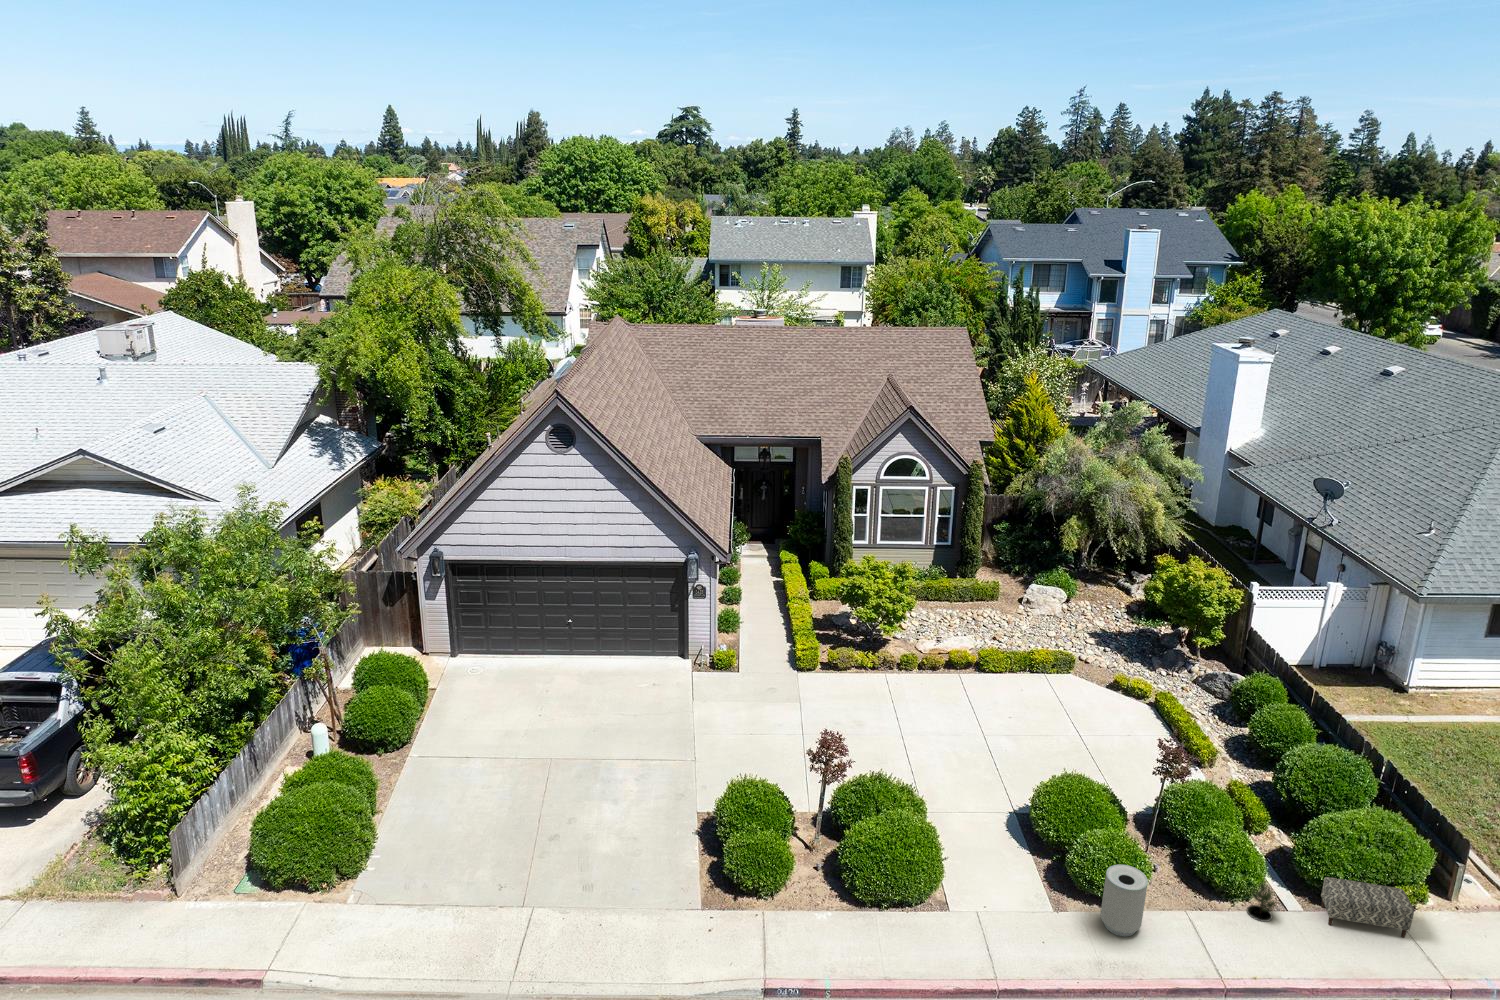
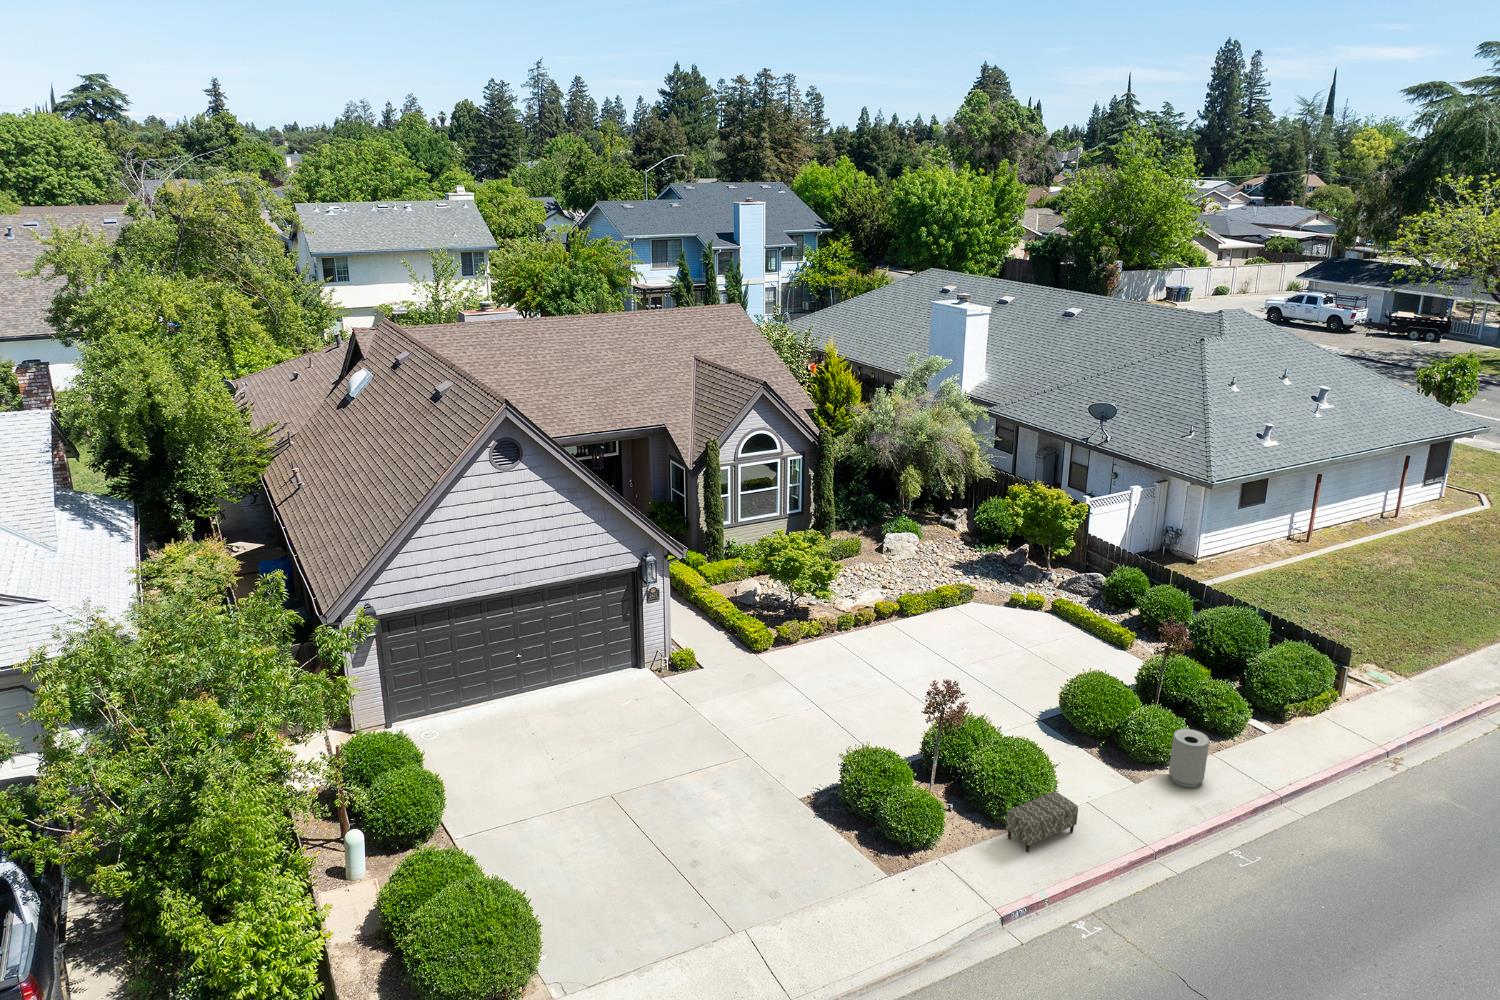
bench: present [1321,877,1414,938] -> present [1006,791,1078,852]
potted tree: present [1247,882,1276,922] -> none [1247,713,1273,747]

